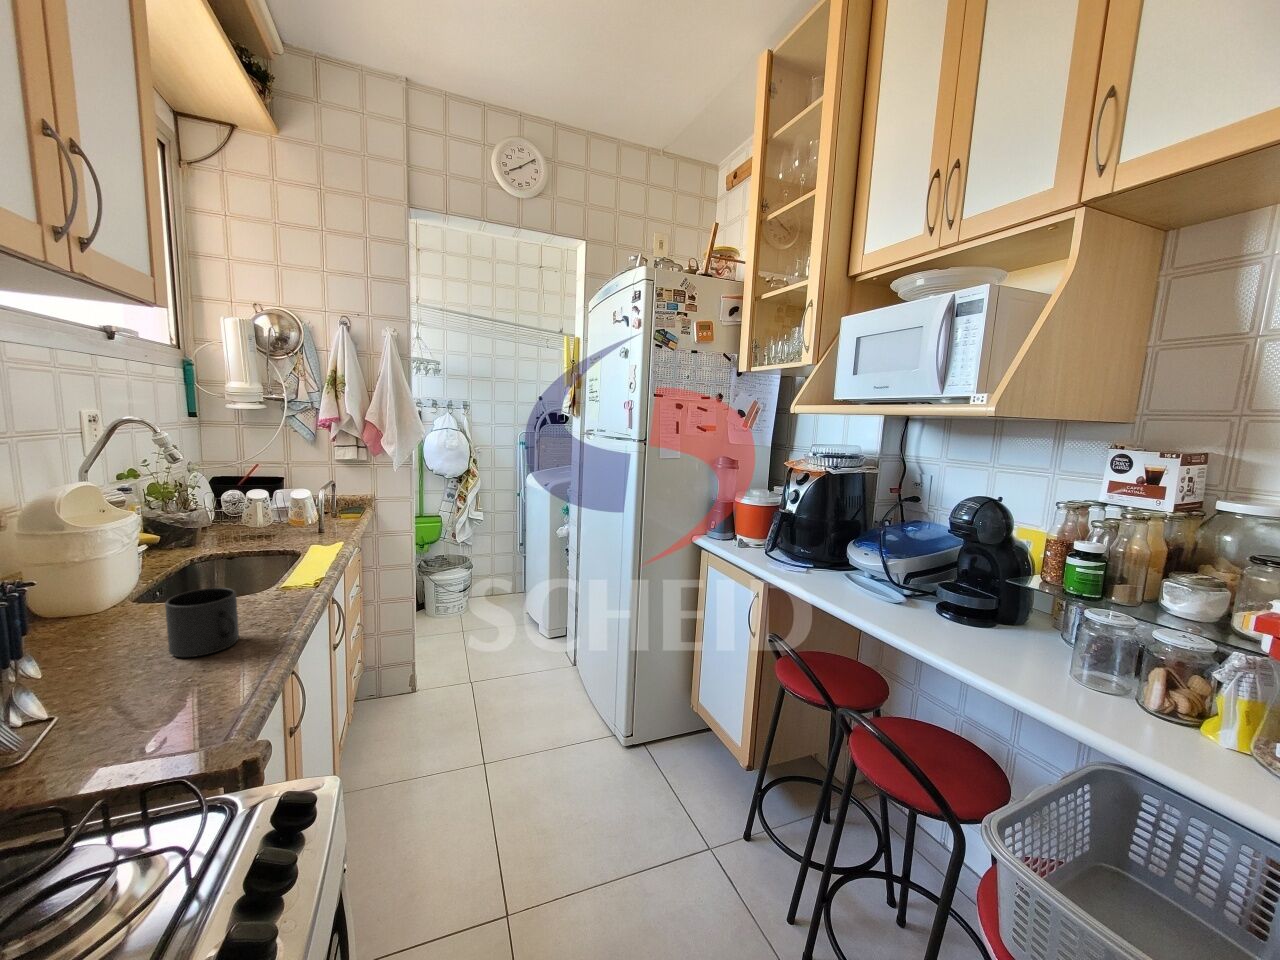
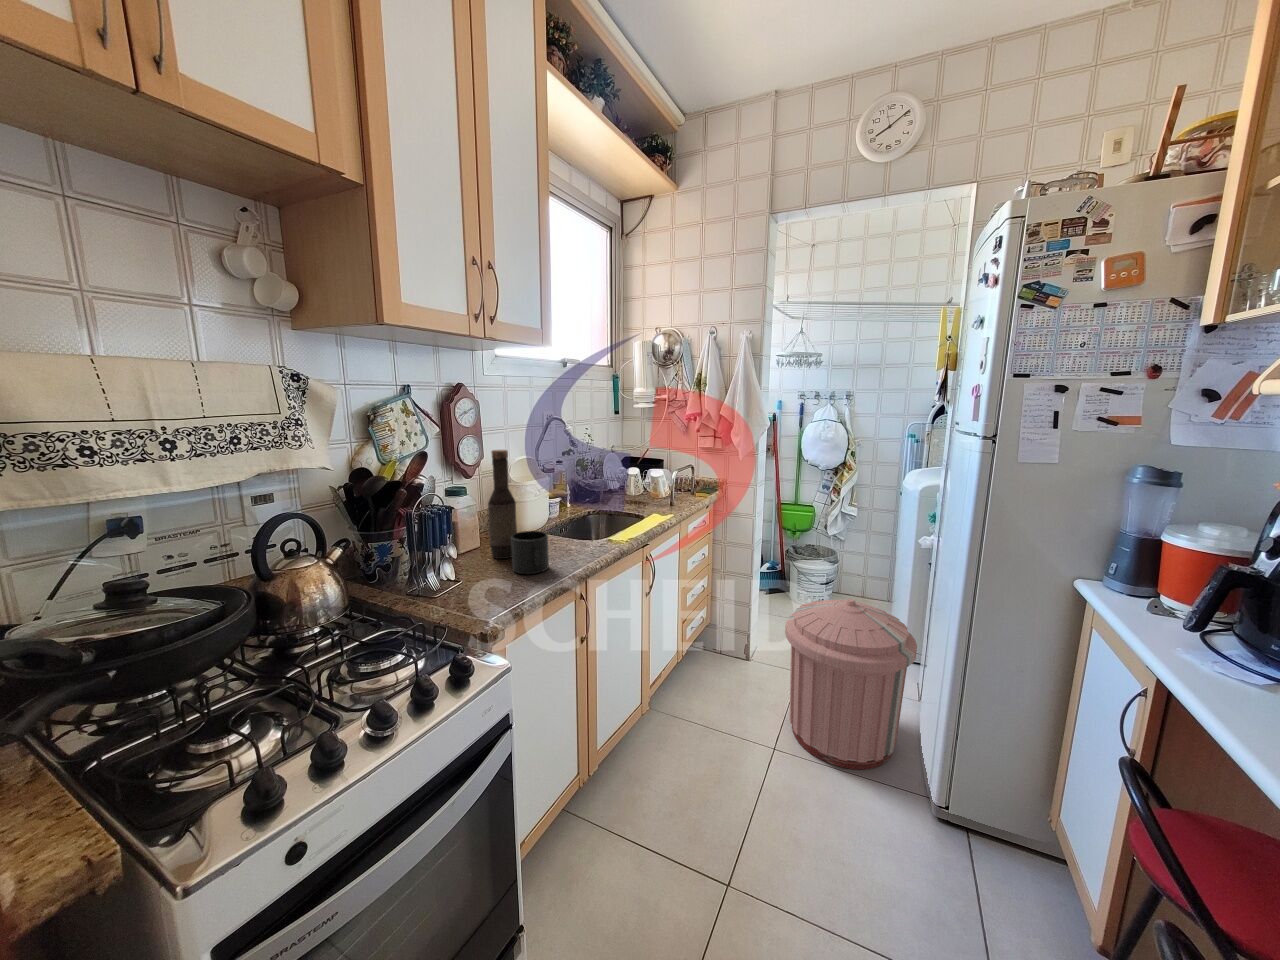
bottle: none [80,472,147,651] -> present [488,450,517,559]
trash can: none [474,592,588,749] -> present [785,599,917,769]

